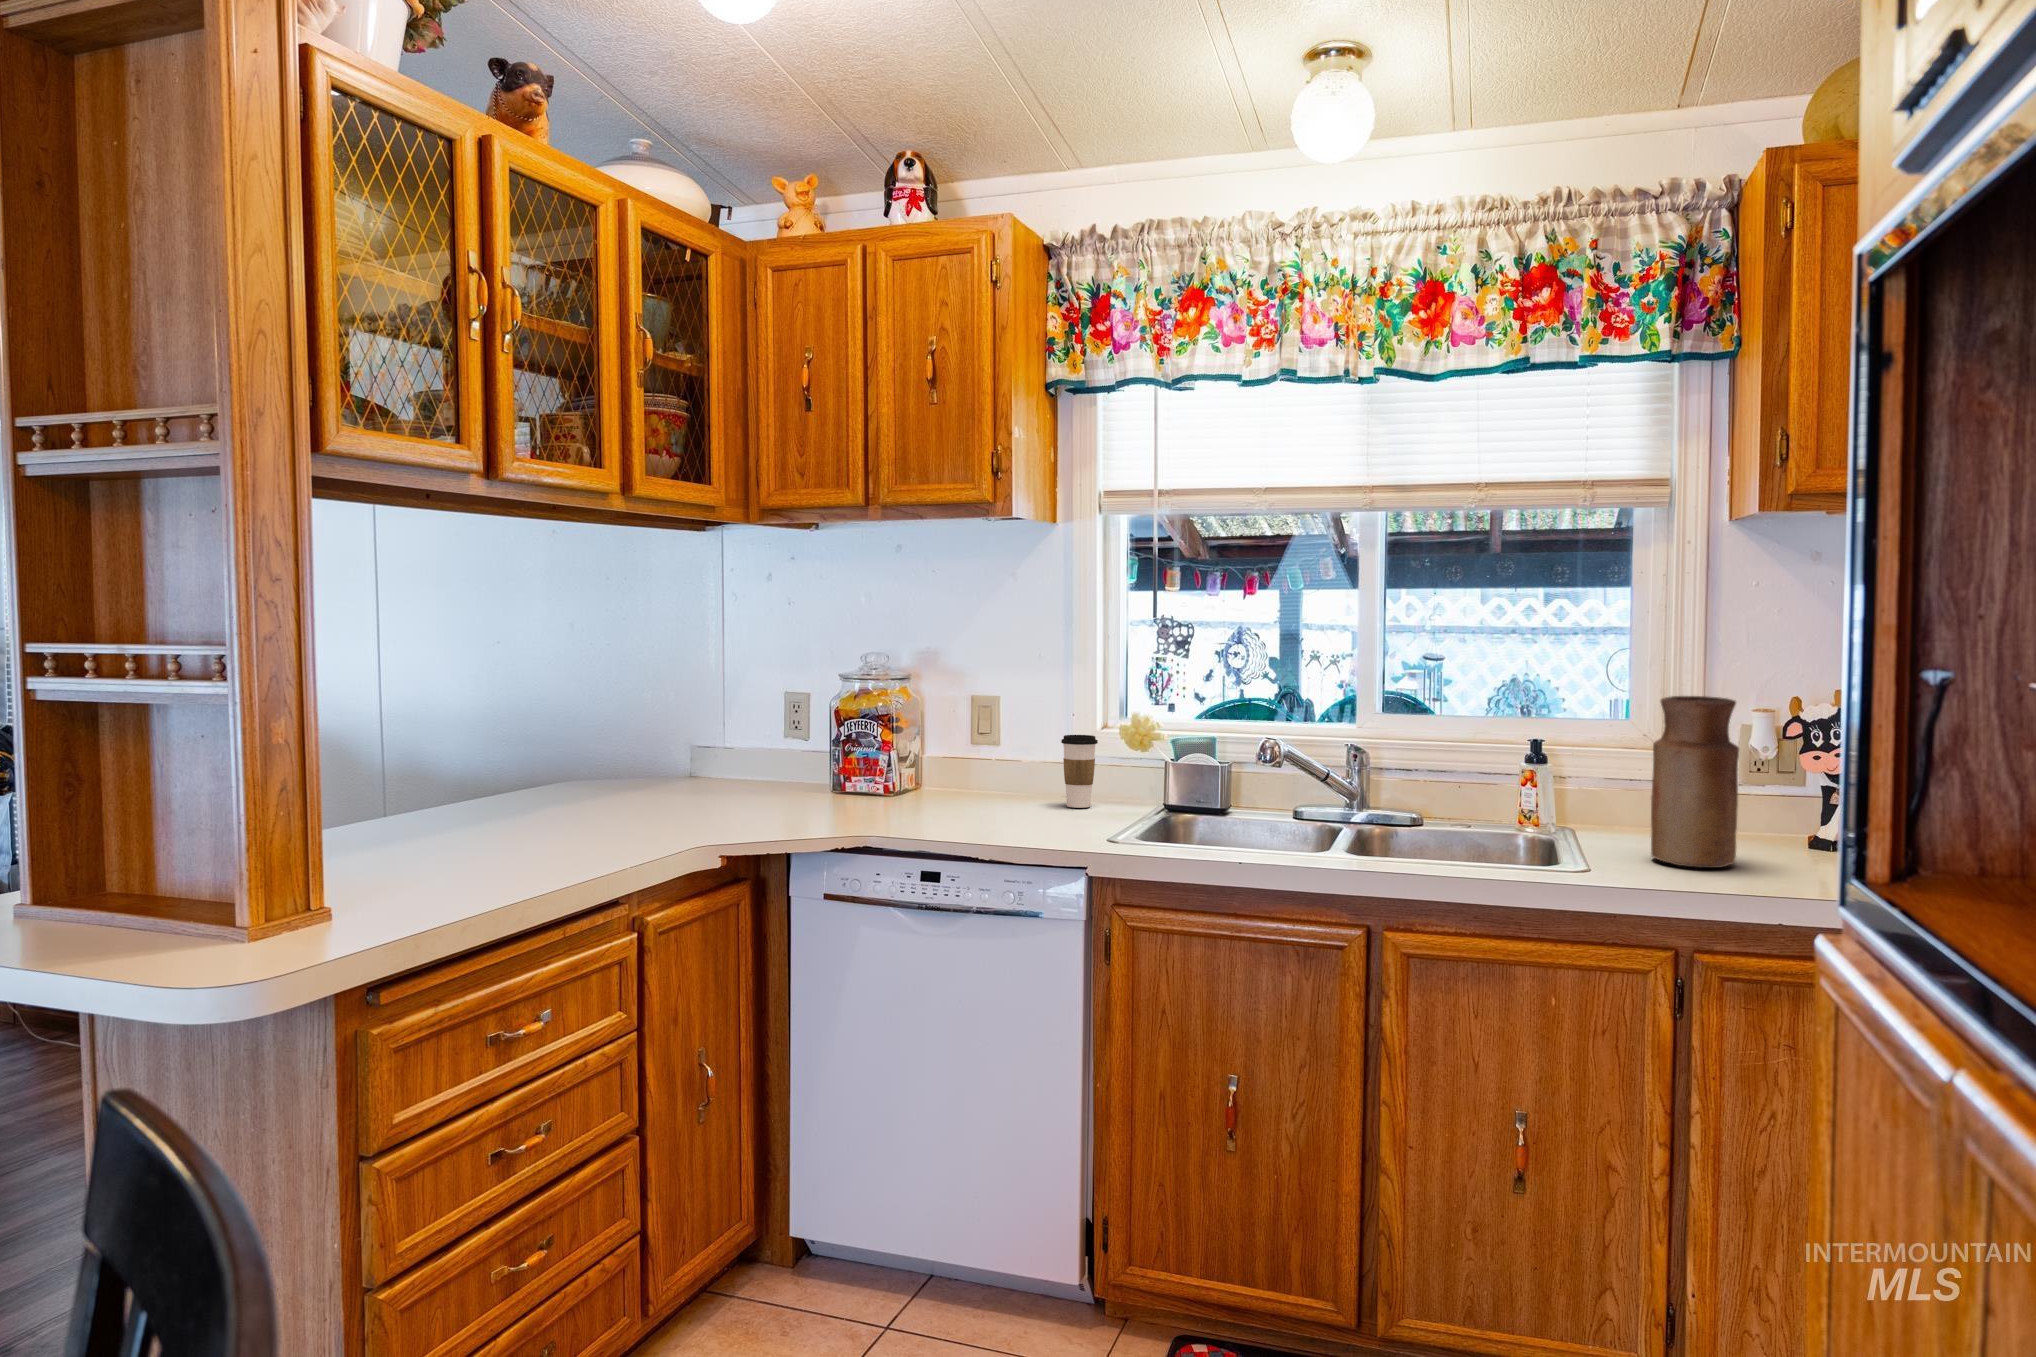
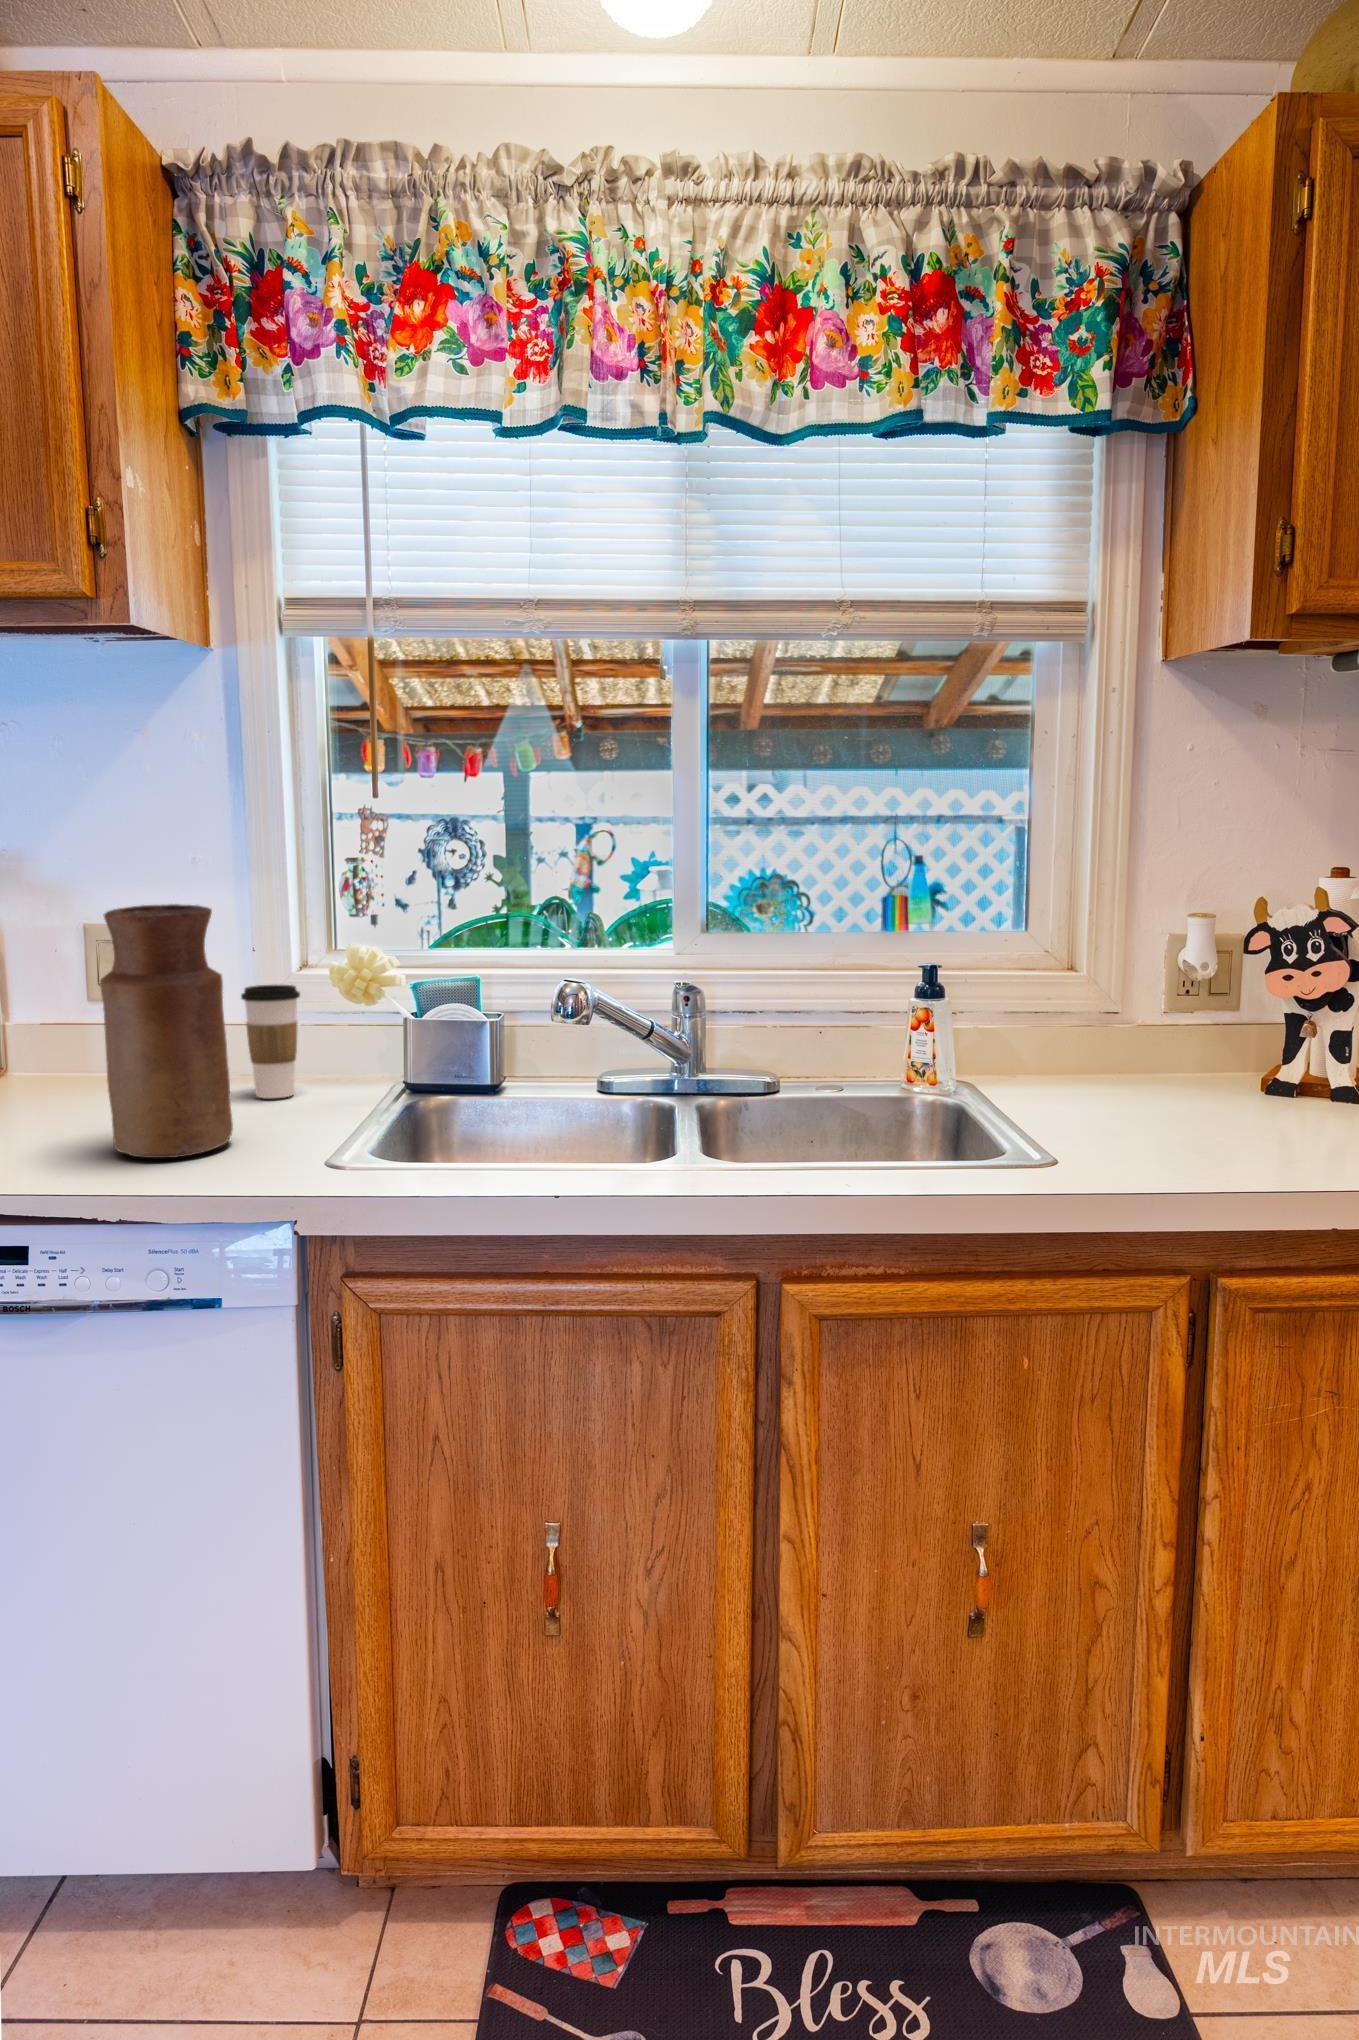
vase: present [1651,696,1739,868] -> present [100,904,233,1158]

